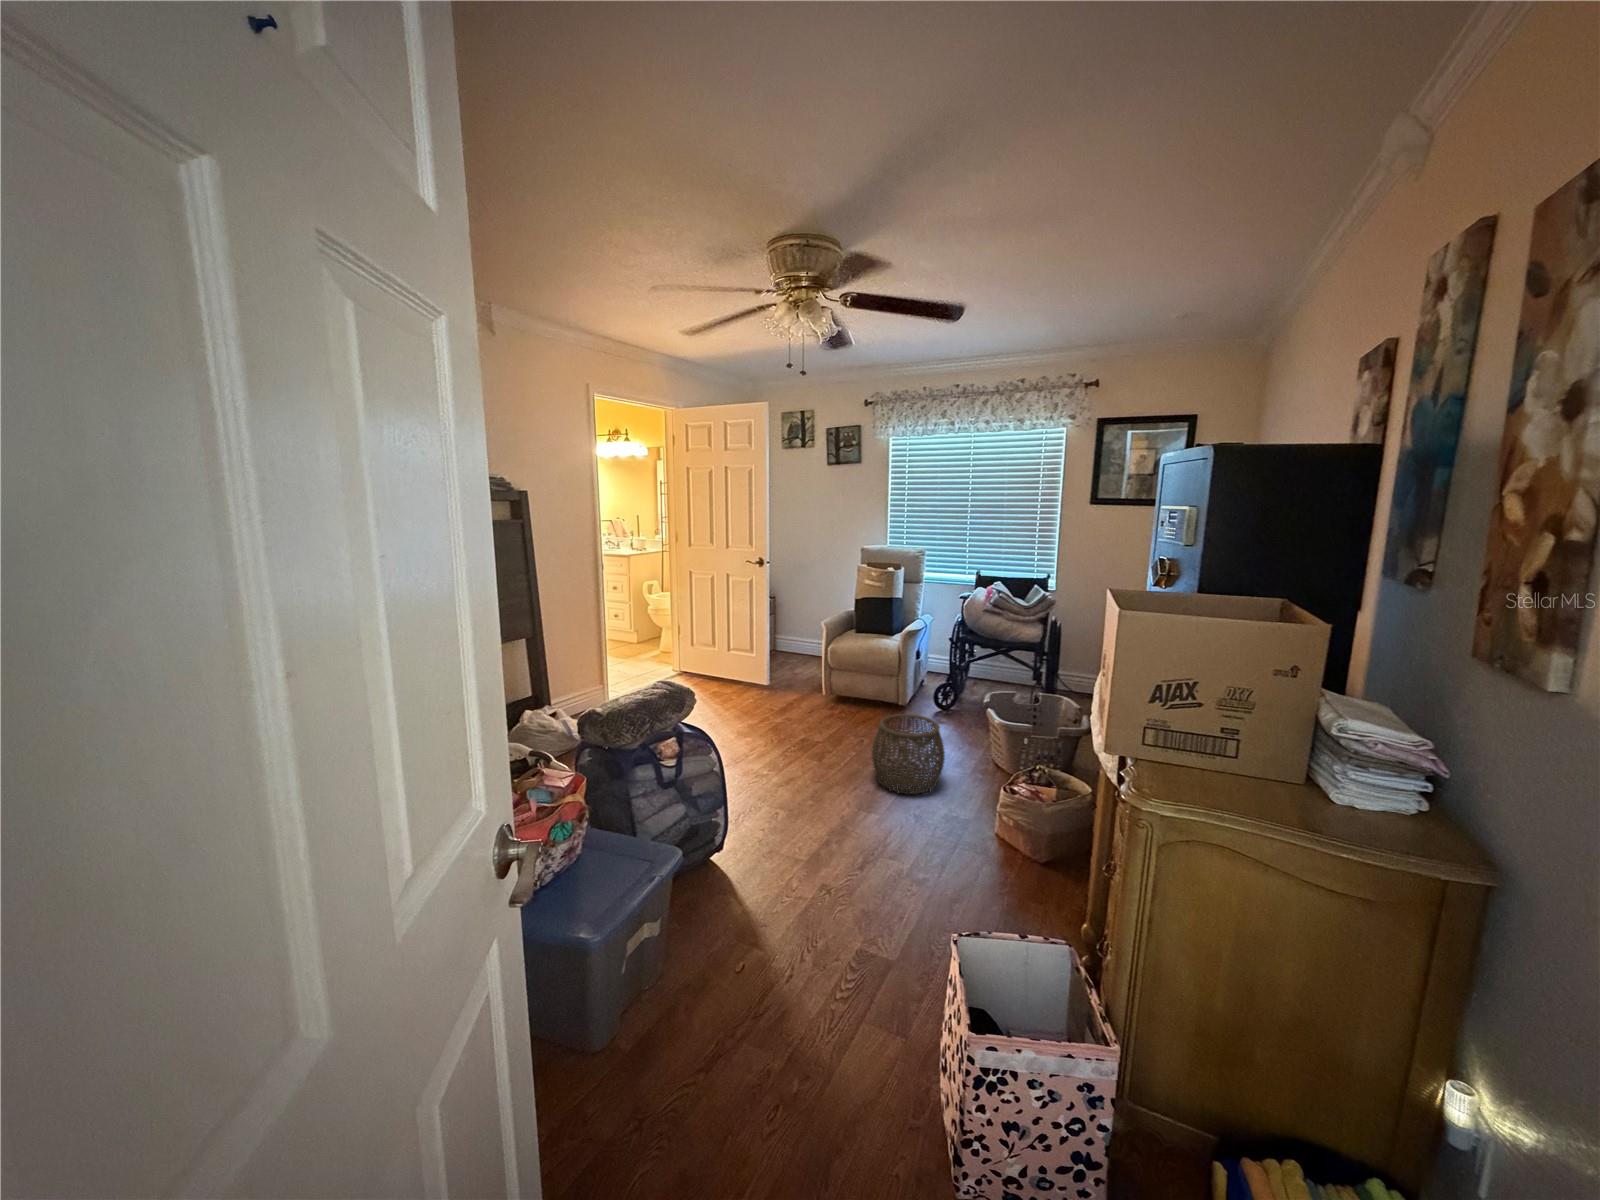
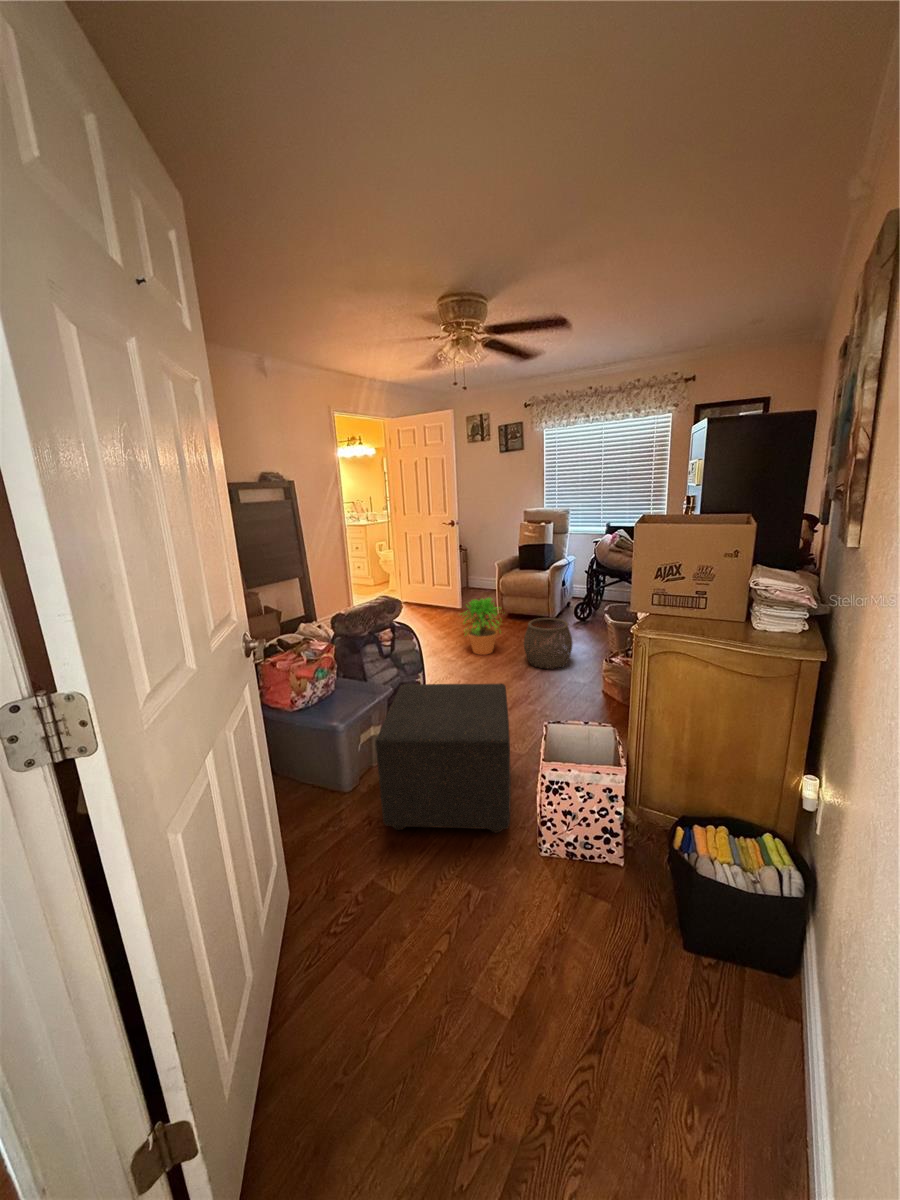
potted plant: none [771,678,846,767] -> present [464,597,501,655]
ottoman: none [661,850,904,1144] -> present [375,684,511,833]

